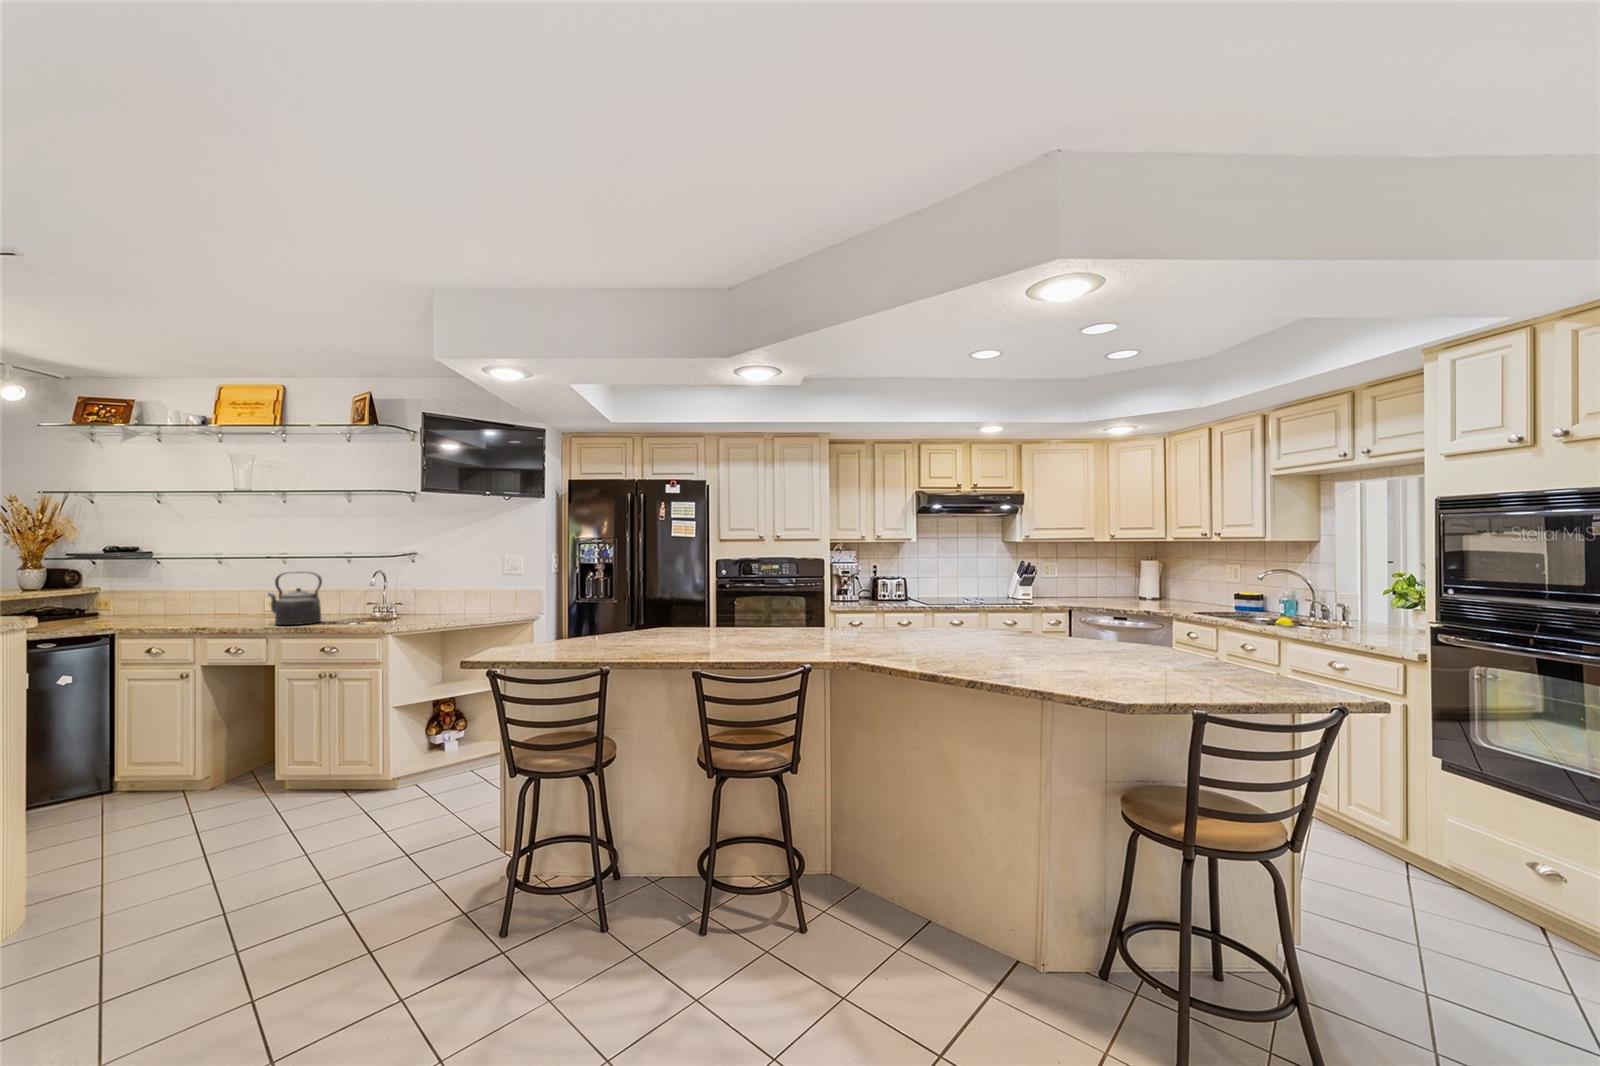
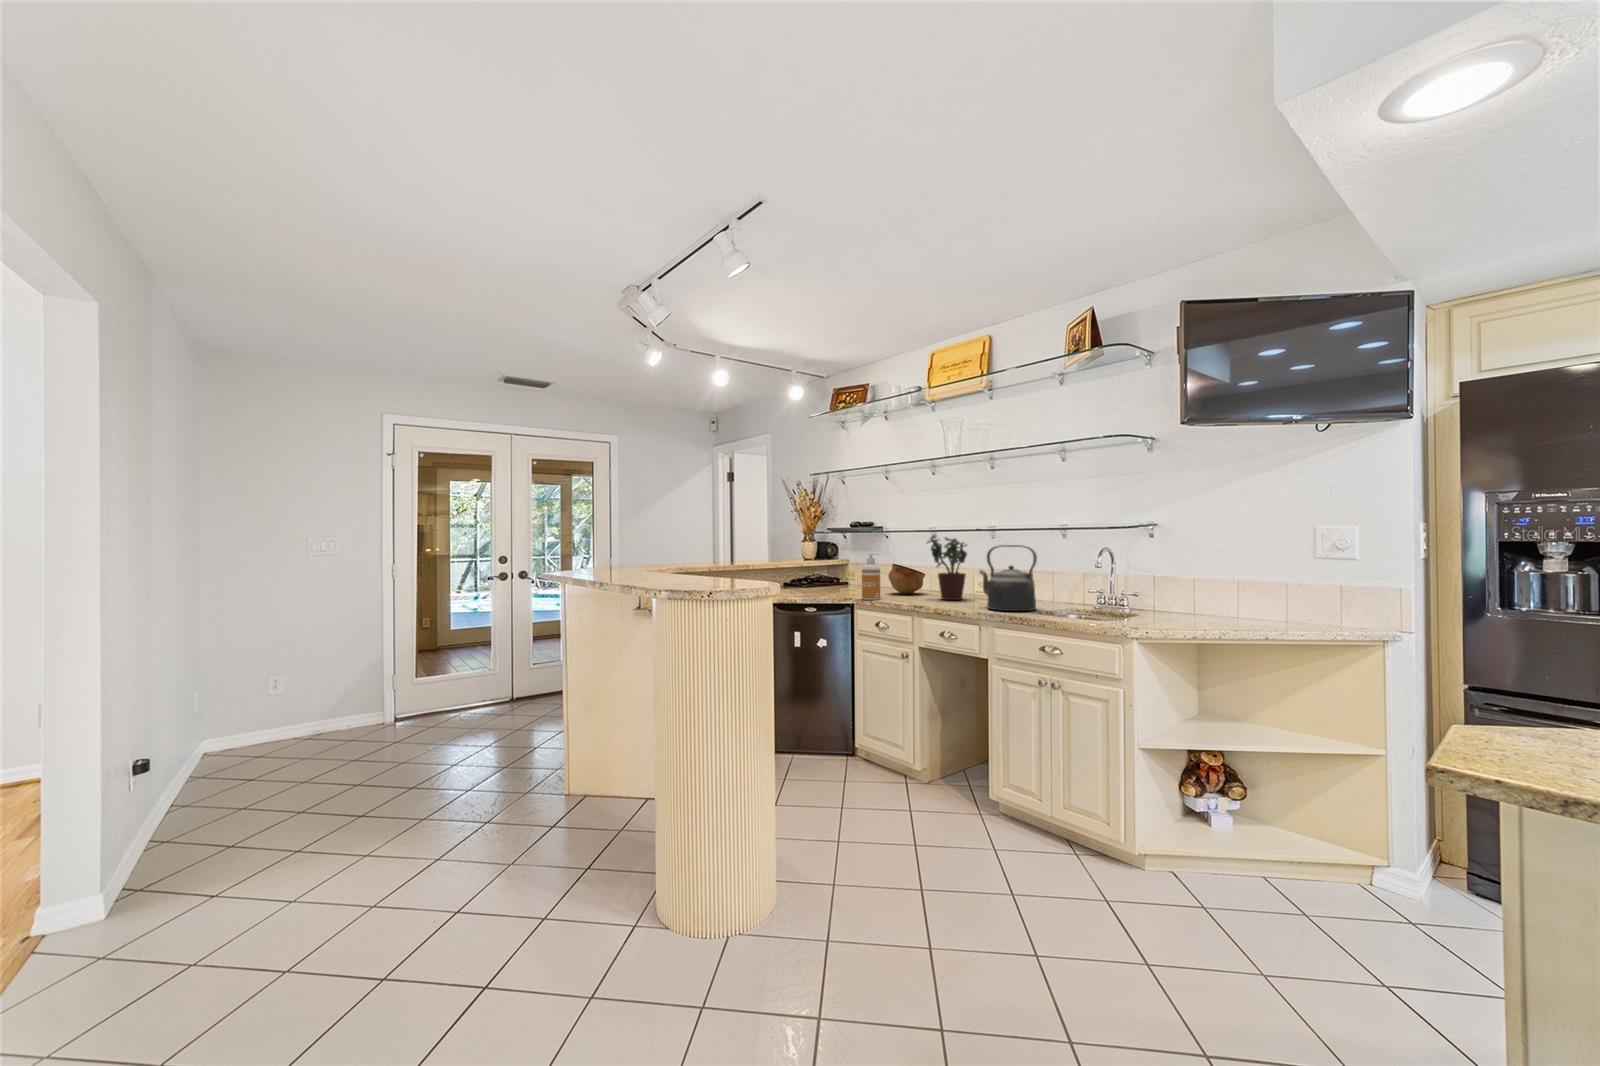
potted plant: none [209,562,258,621] -> present [927,535,967,600]
soap dispenser: none [126,582,151,628] -> present [862,554,880,600]
bowl: none [160,590,208,619] -> present [888,564,925,594]

